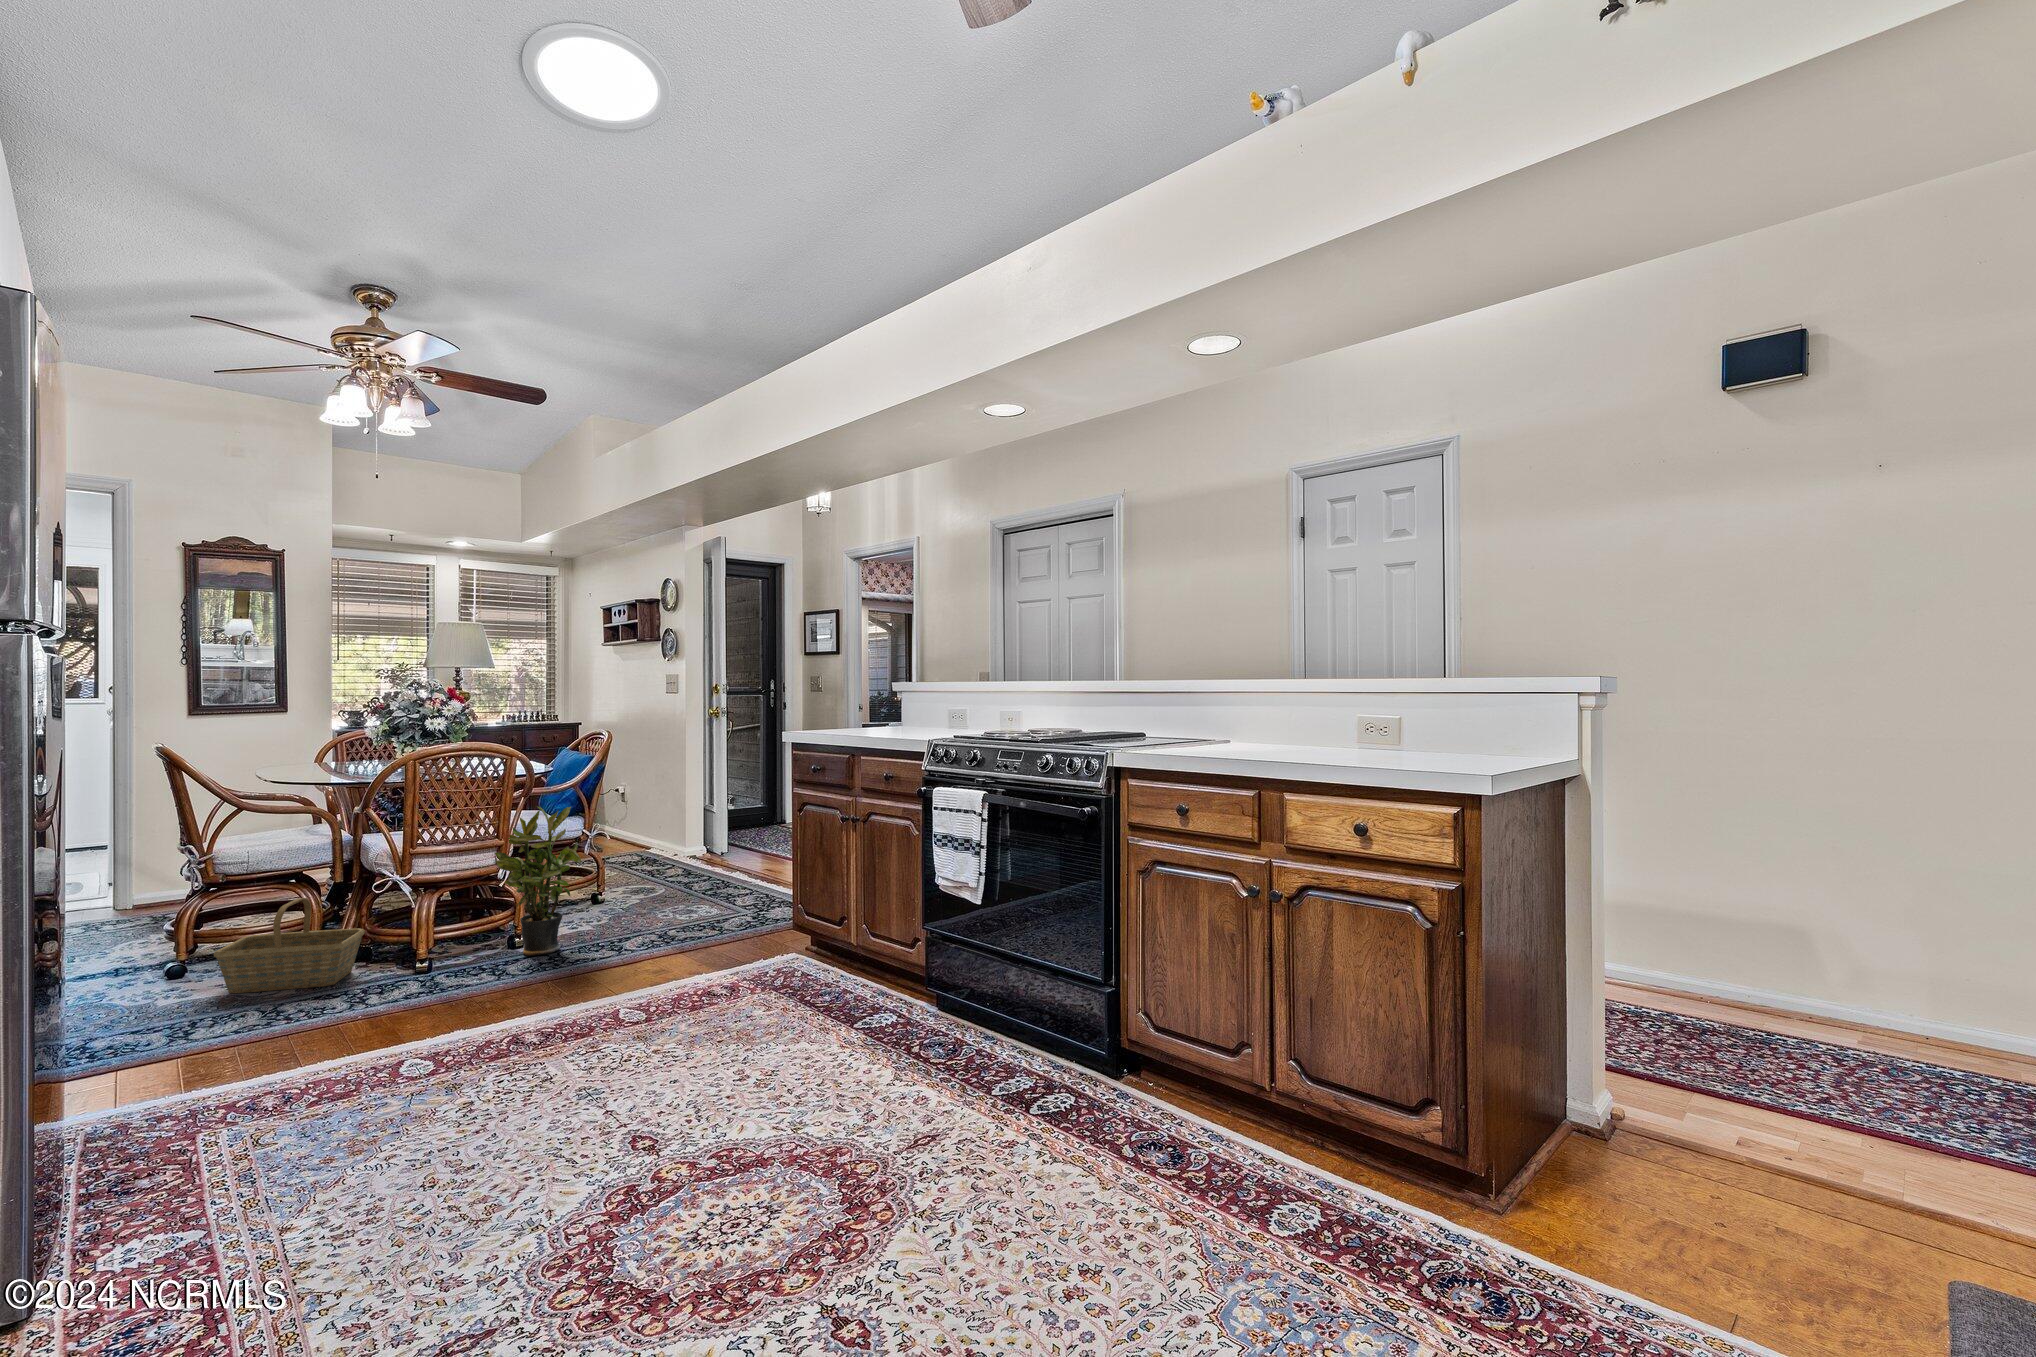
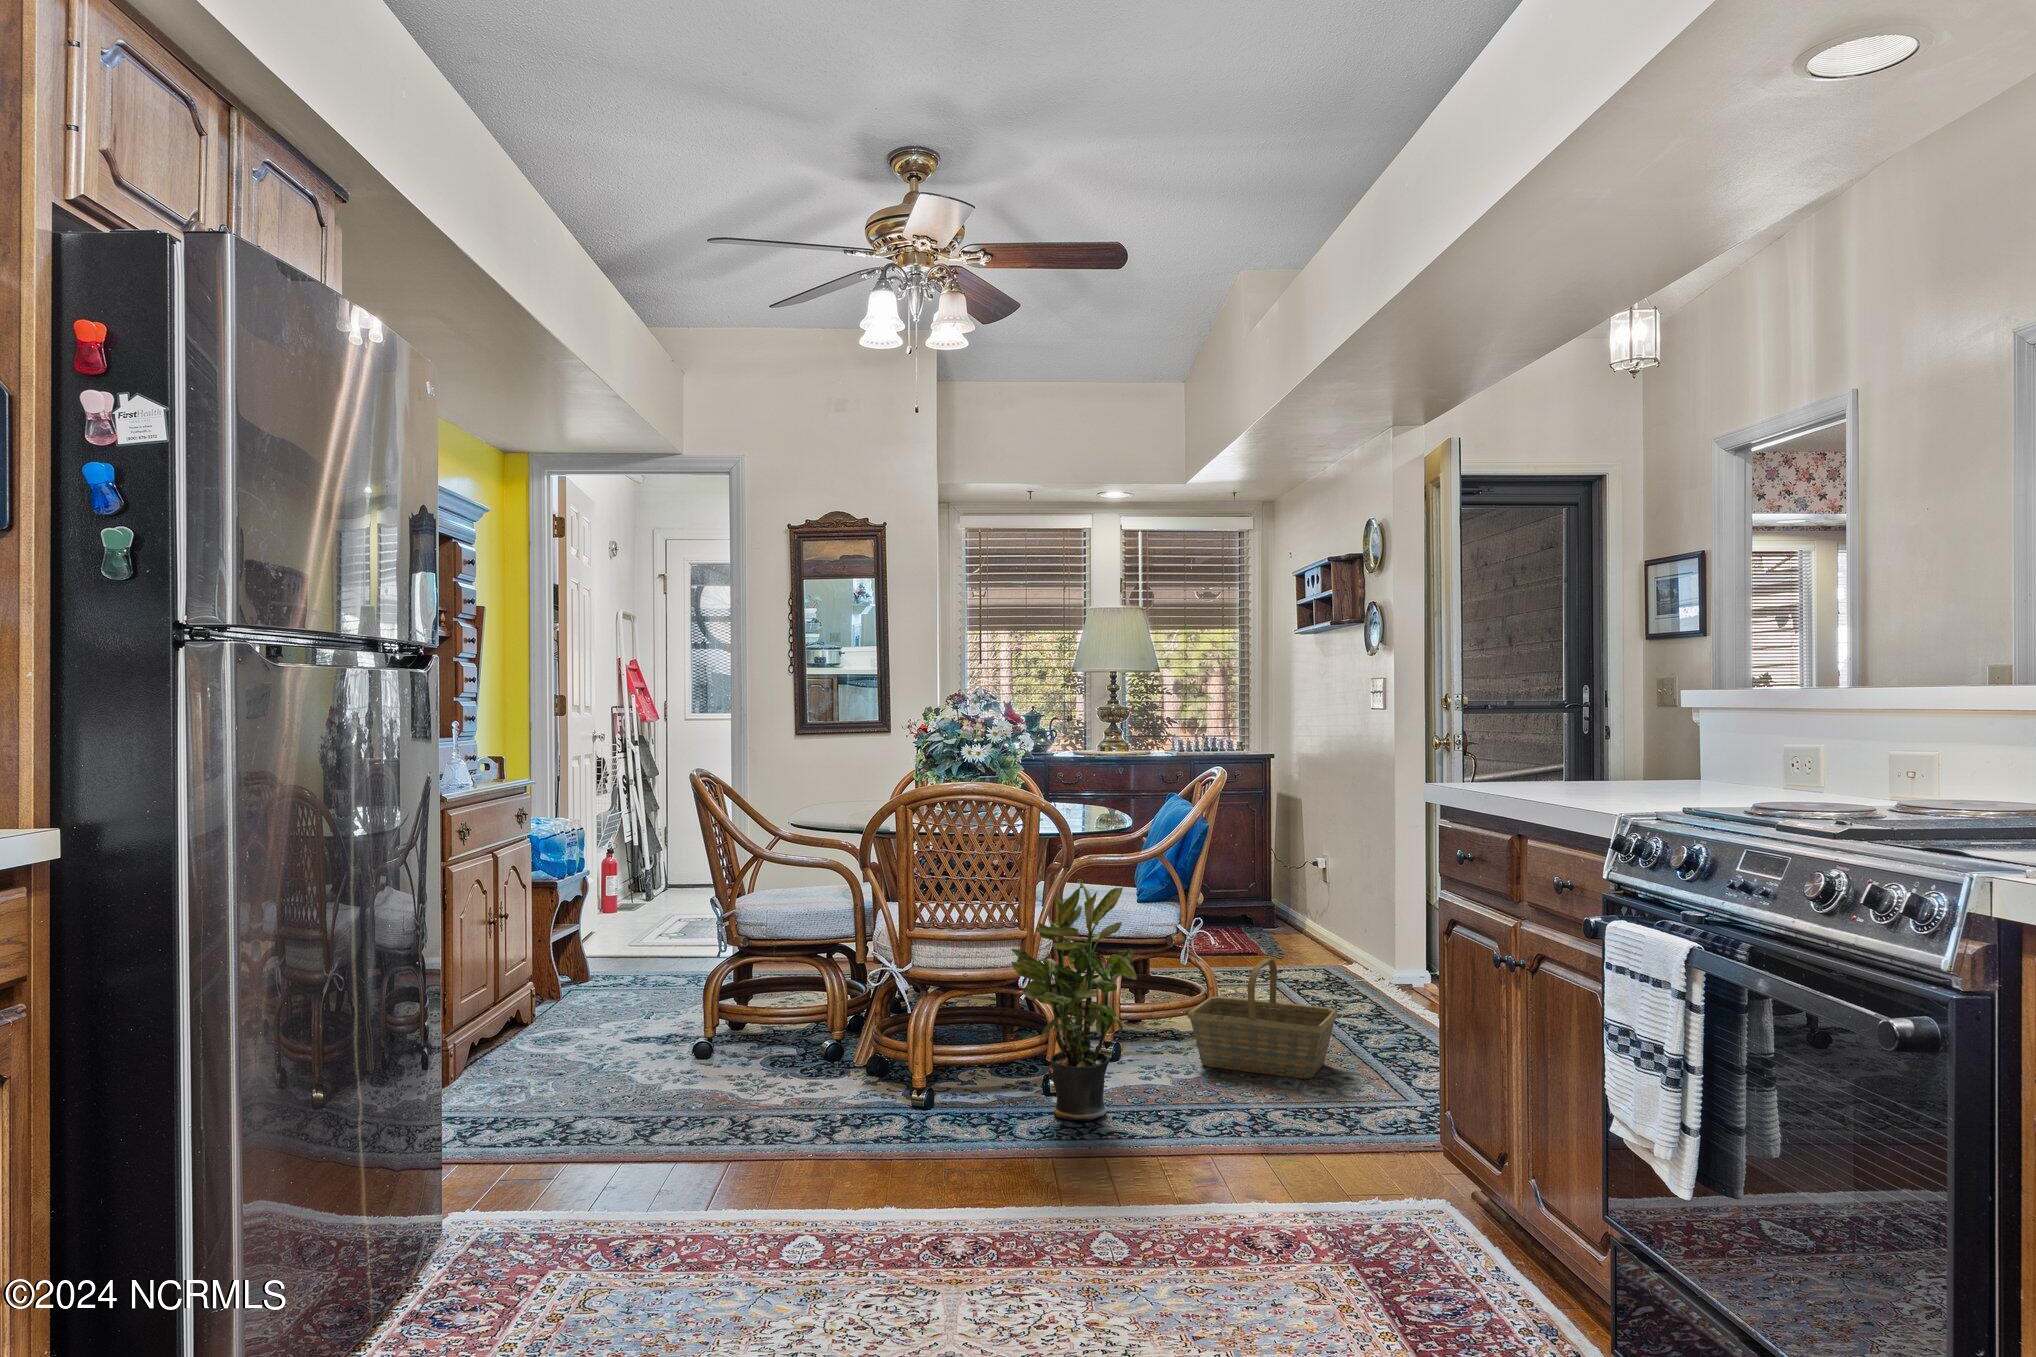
basket: present [214,898,365,993] -> present [1188,959,1338,1079]

